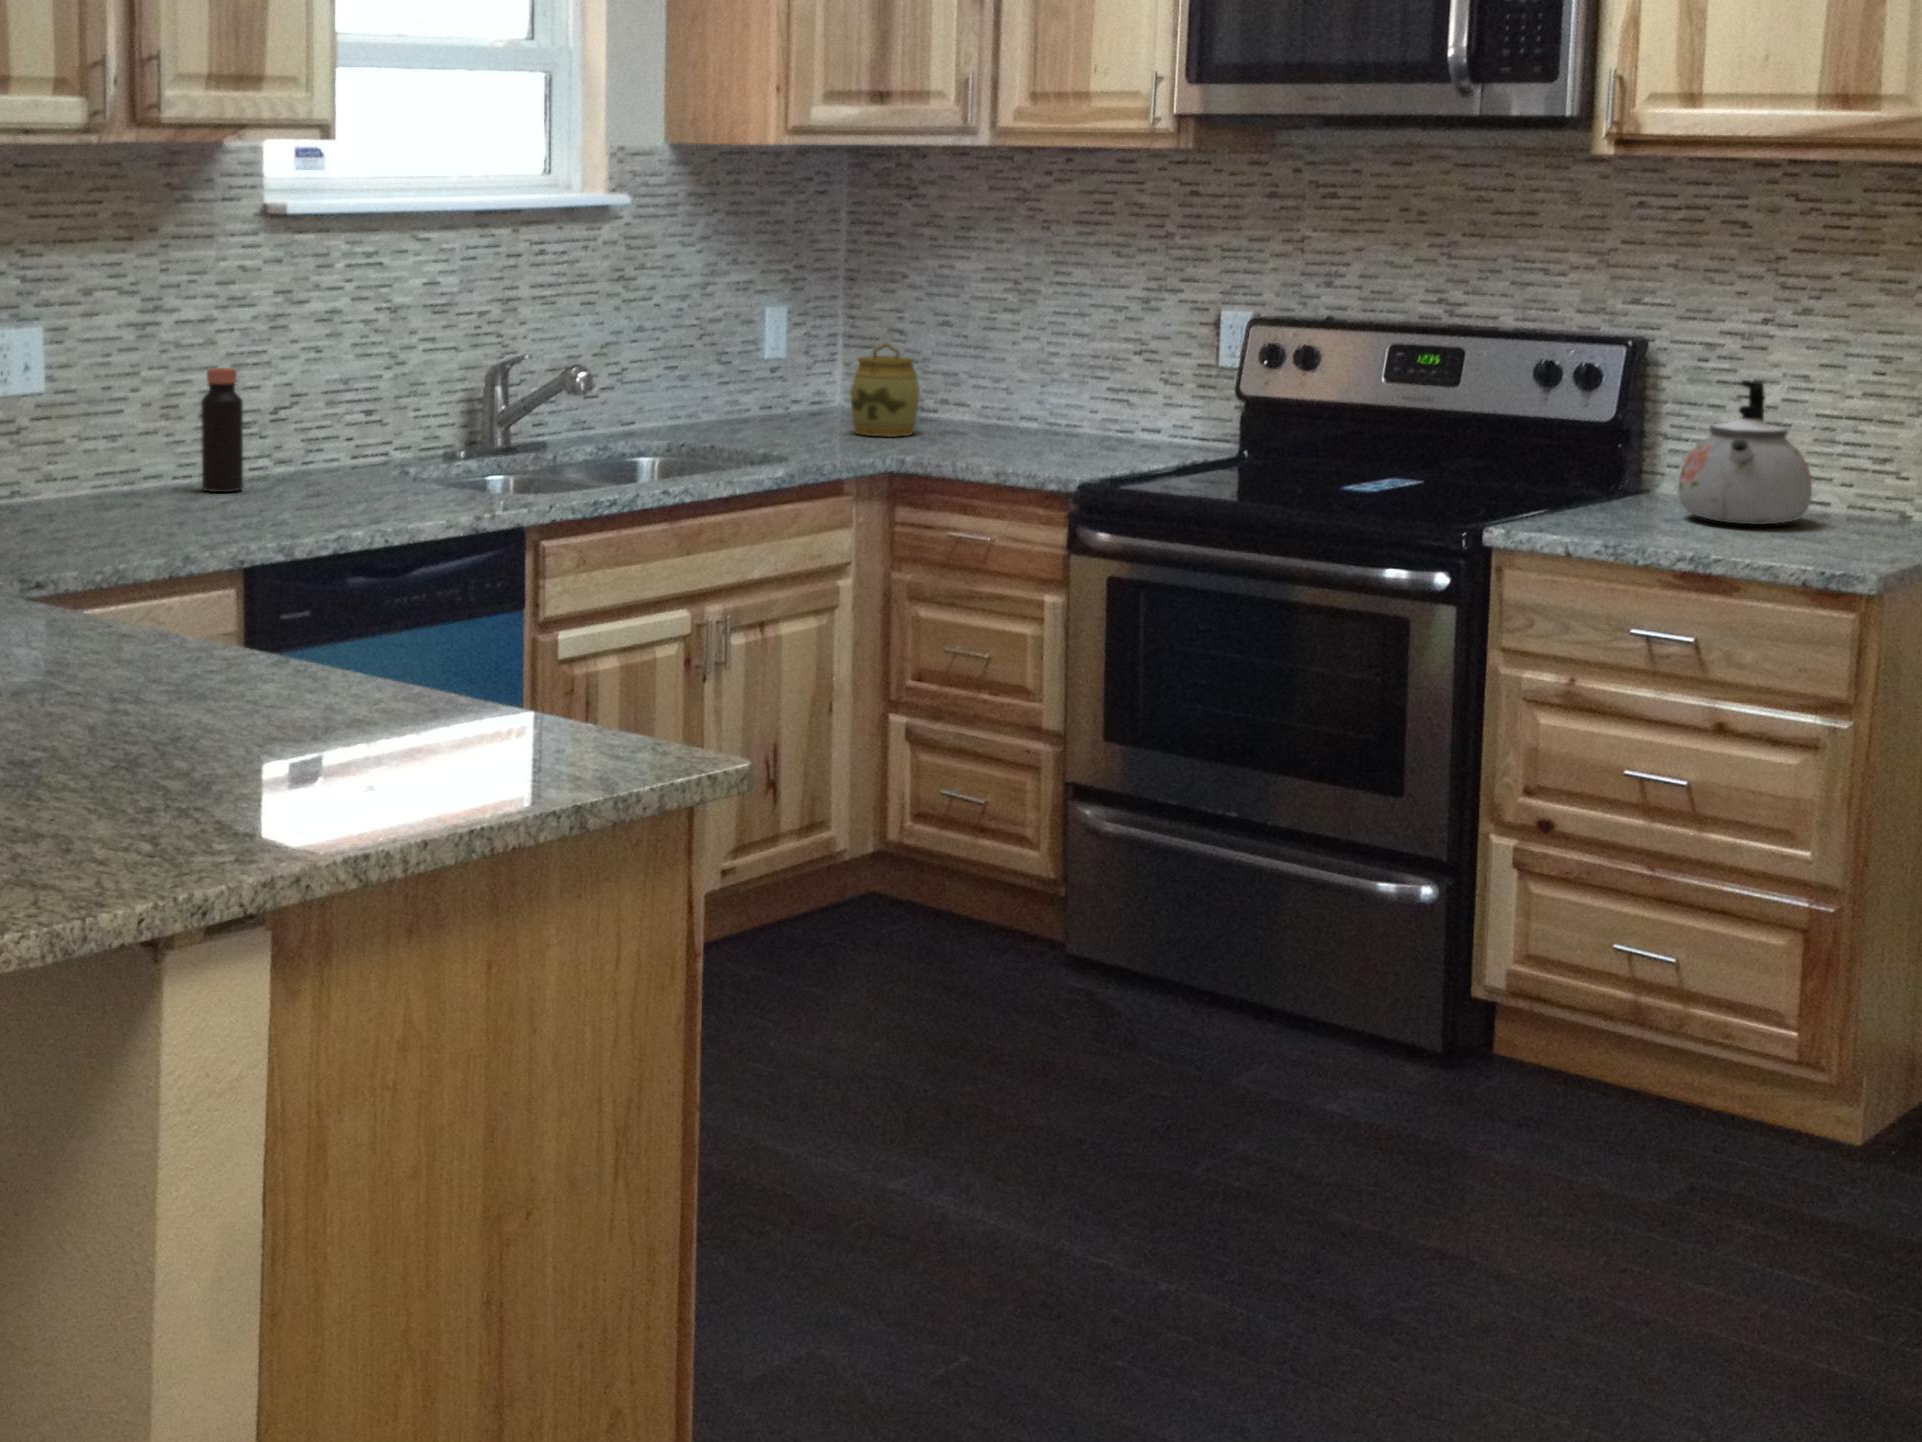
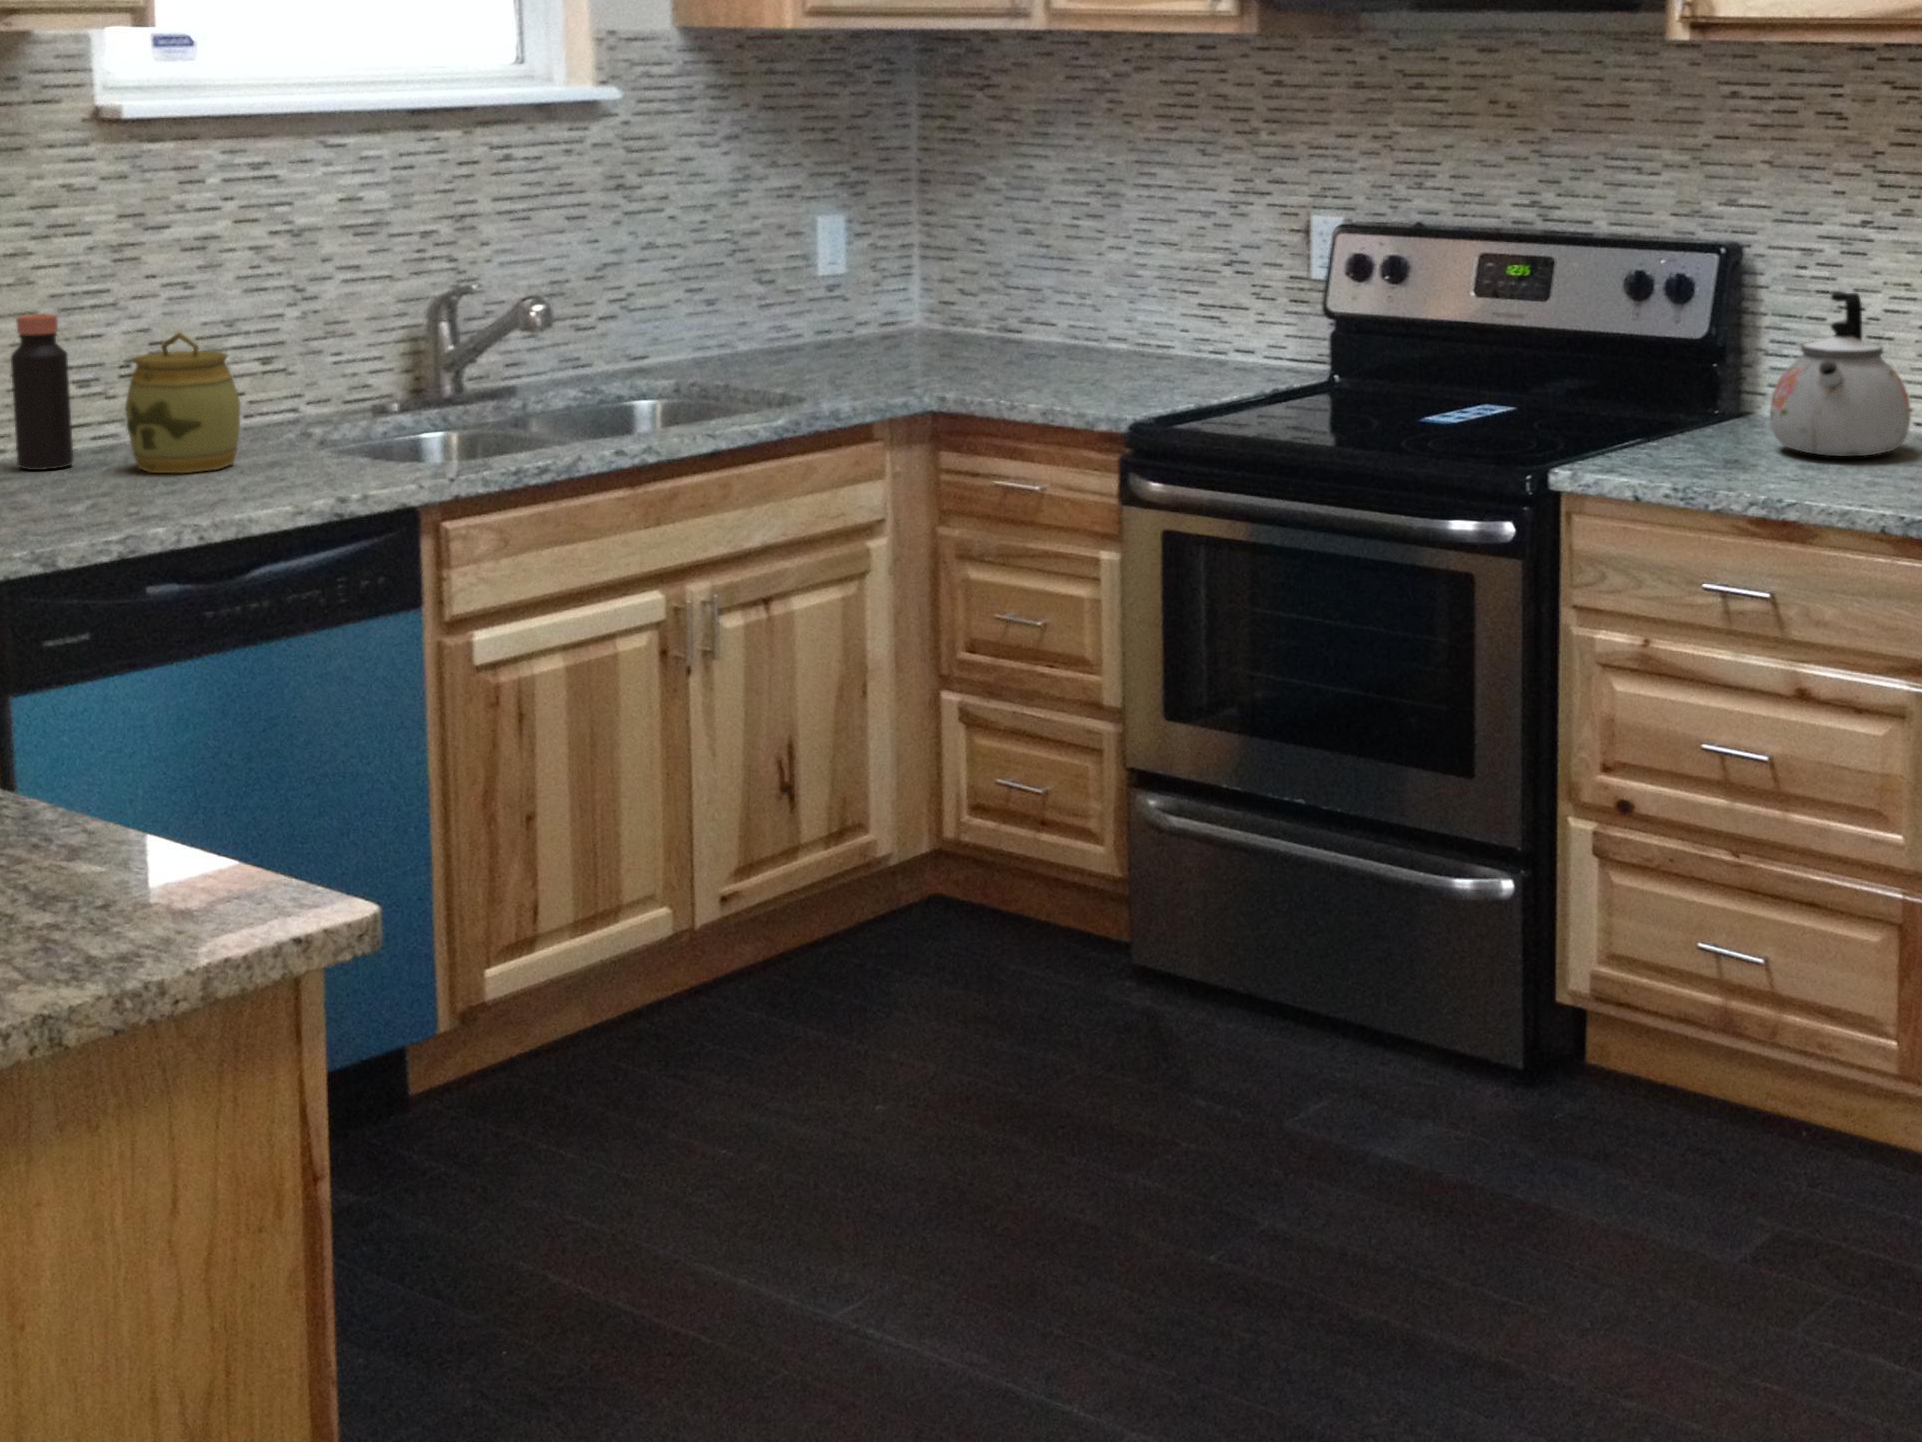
jar: present [851,343,920,437] -> present [125,332,240,473]

